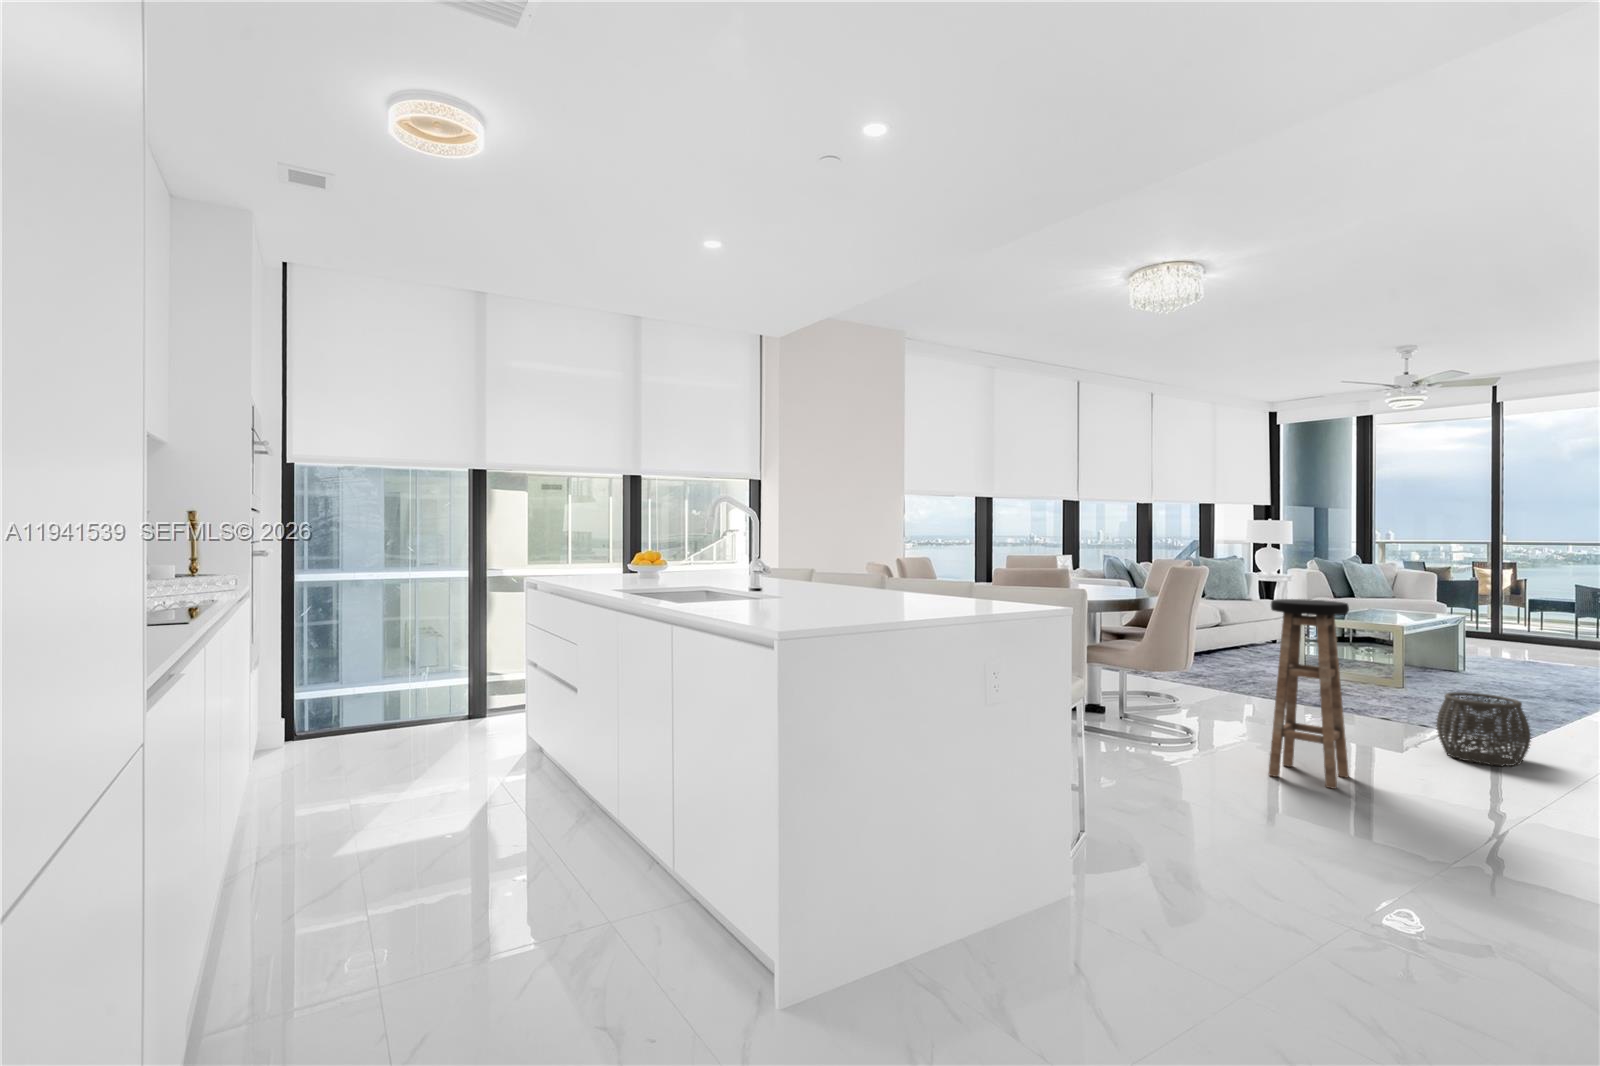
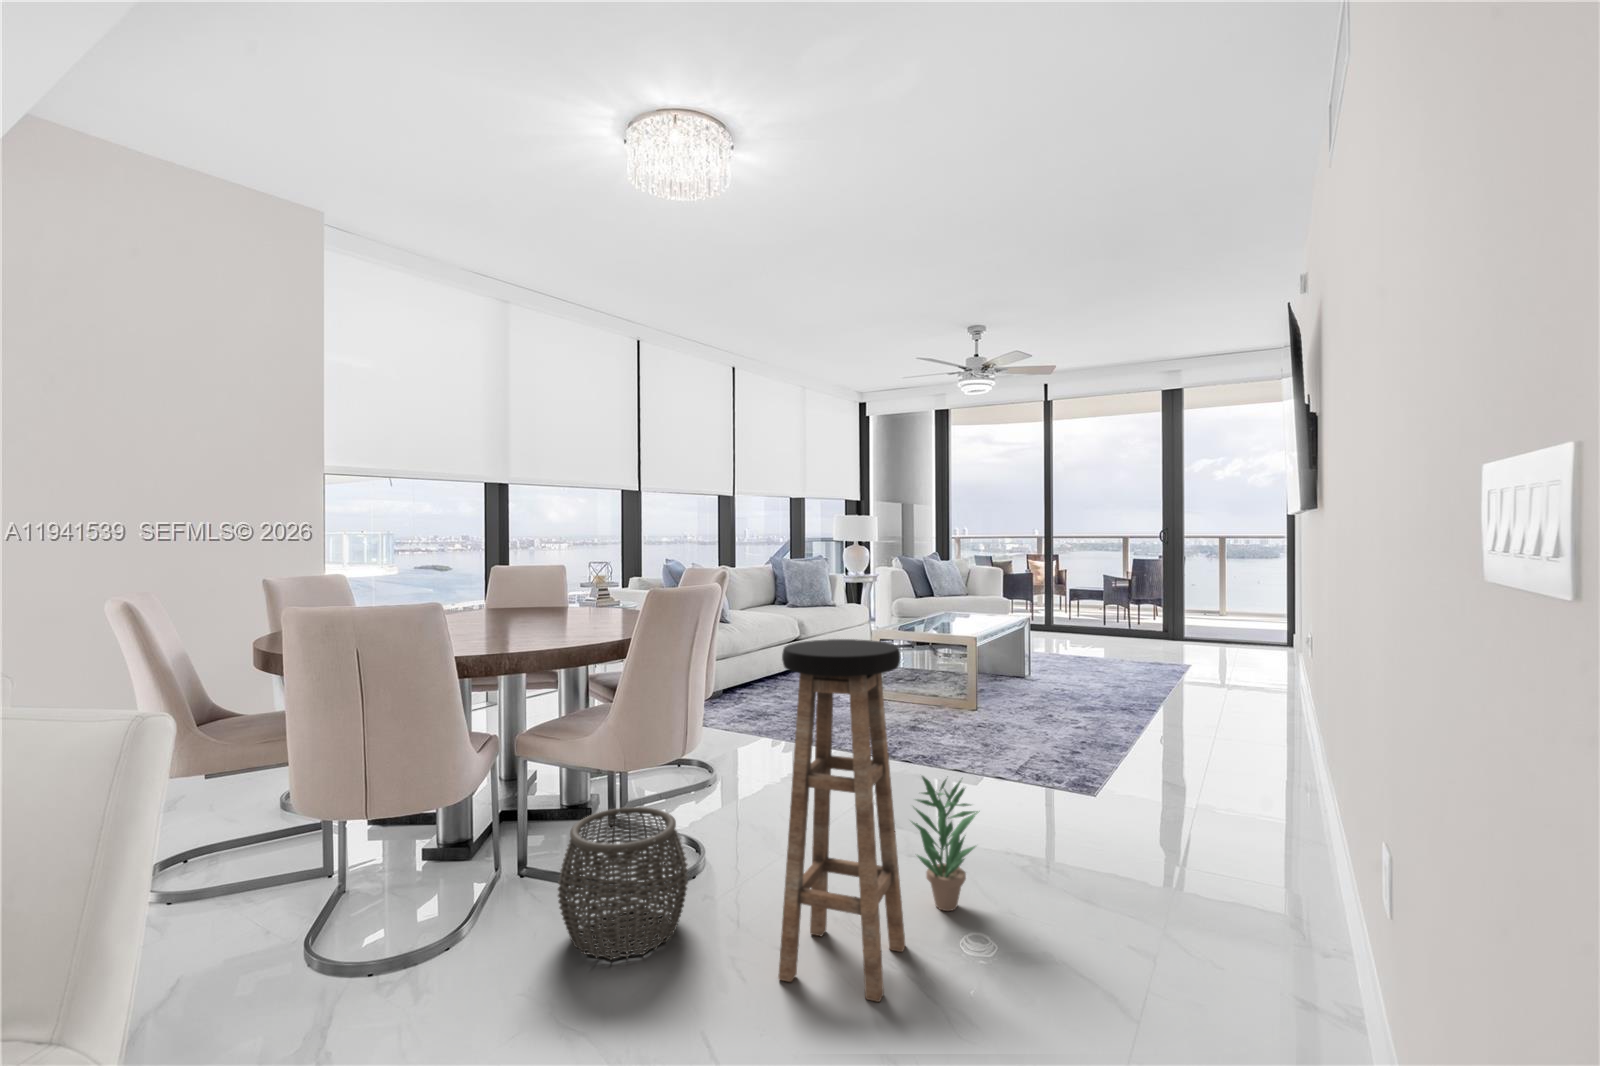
potted plant: none [1349,685,1404,770] -> present [912,776,979,911]
woven basket: present [1436,692,1531,766] -> present [558,807,688,960]

